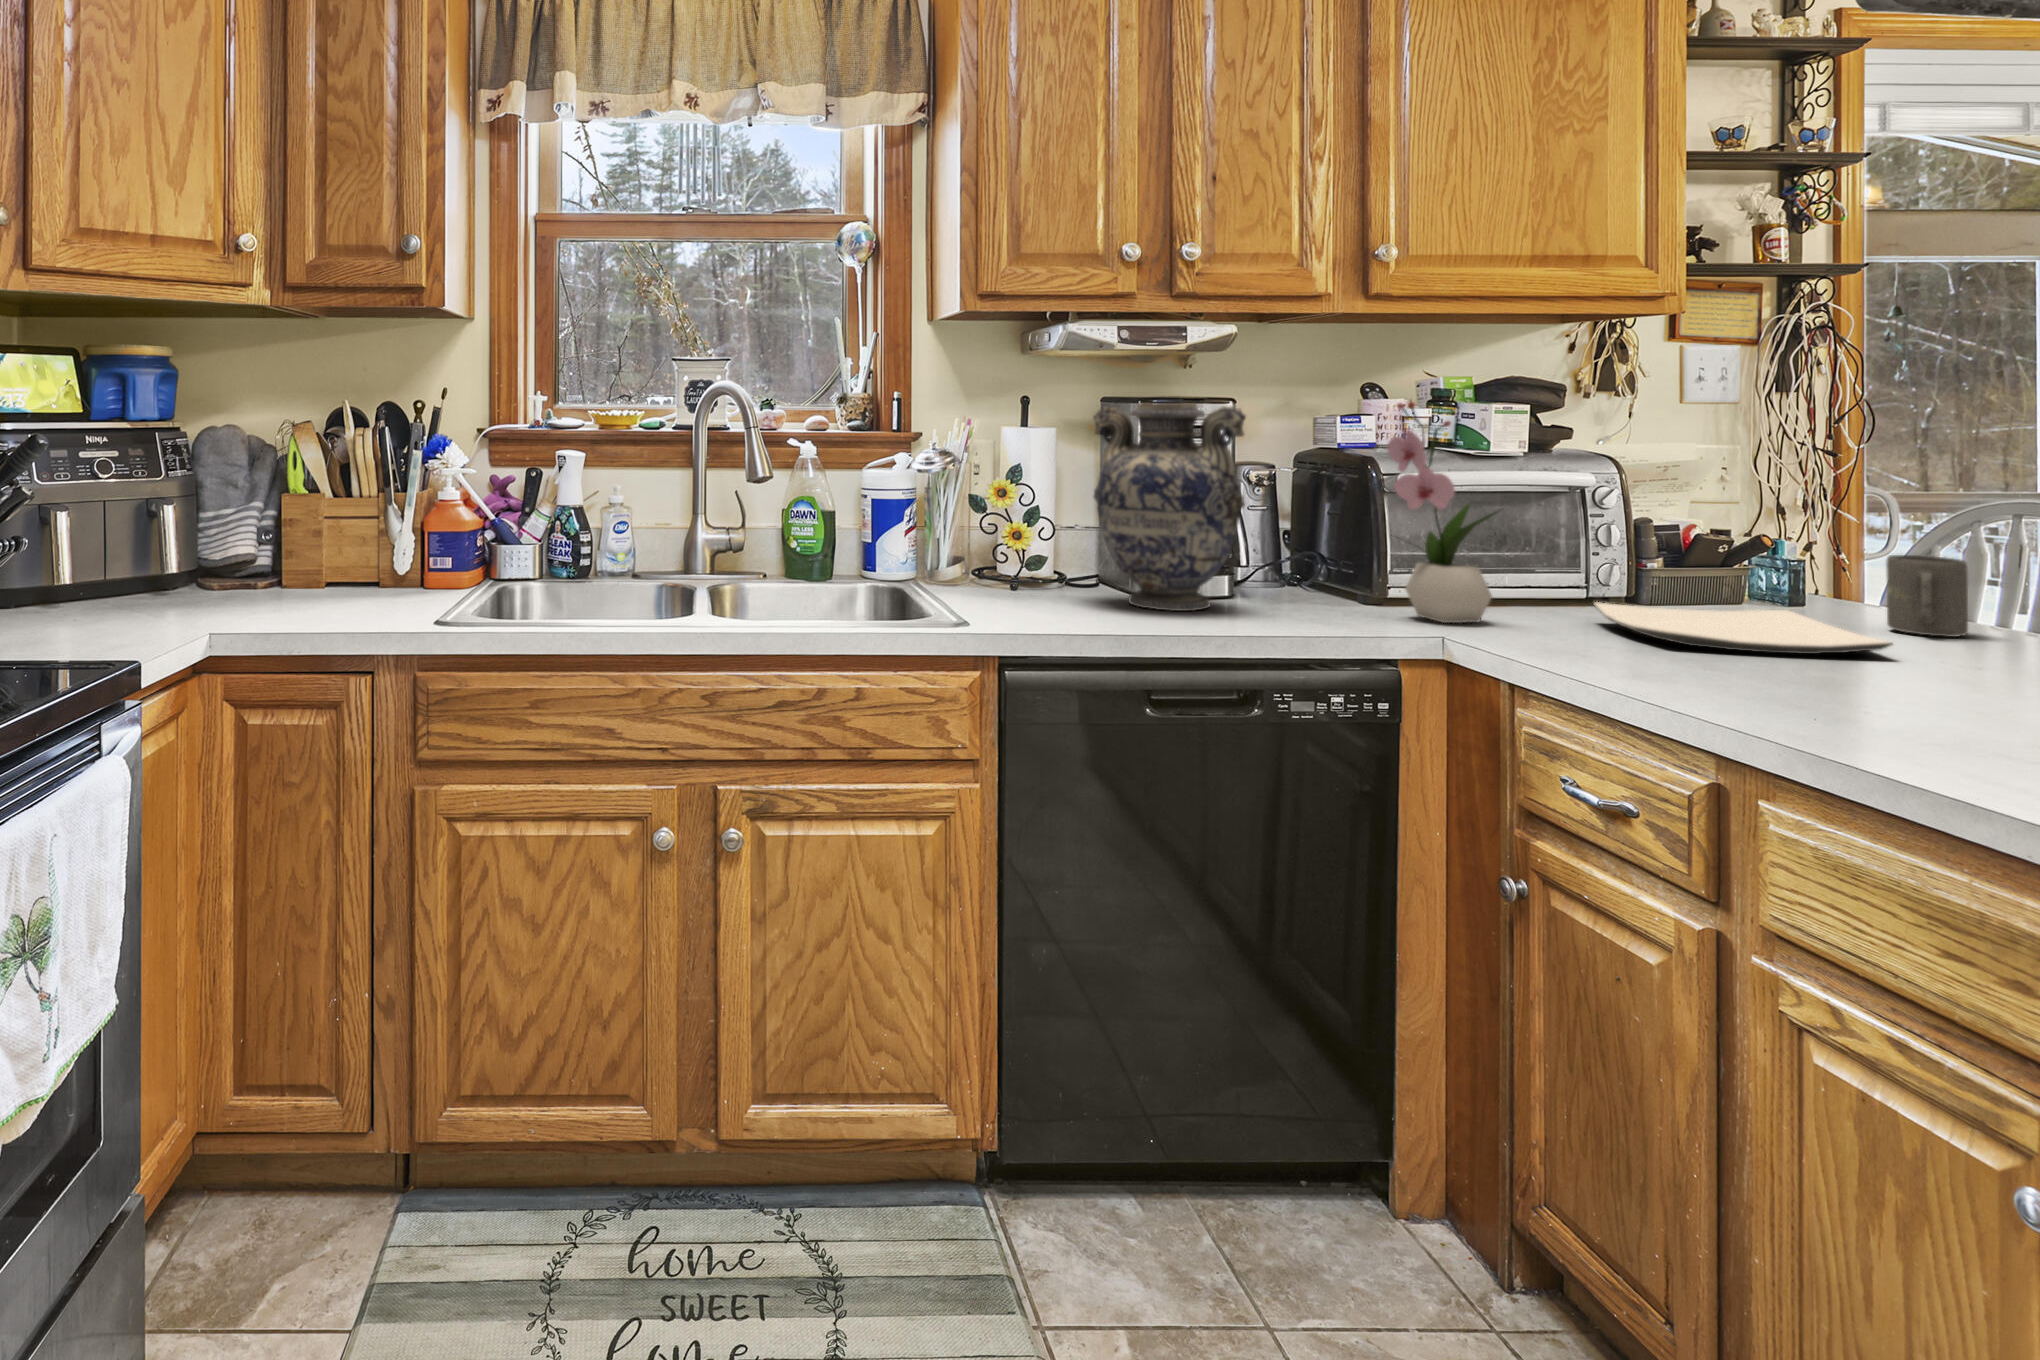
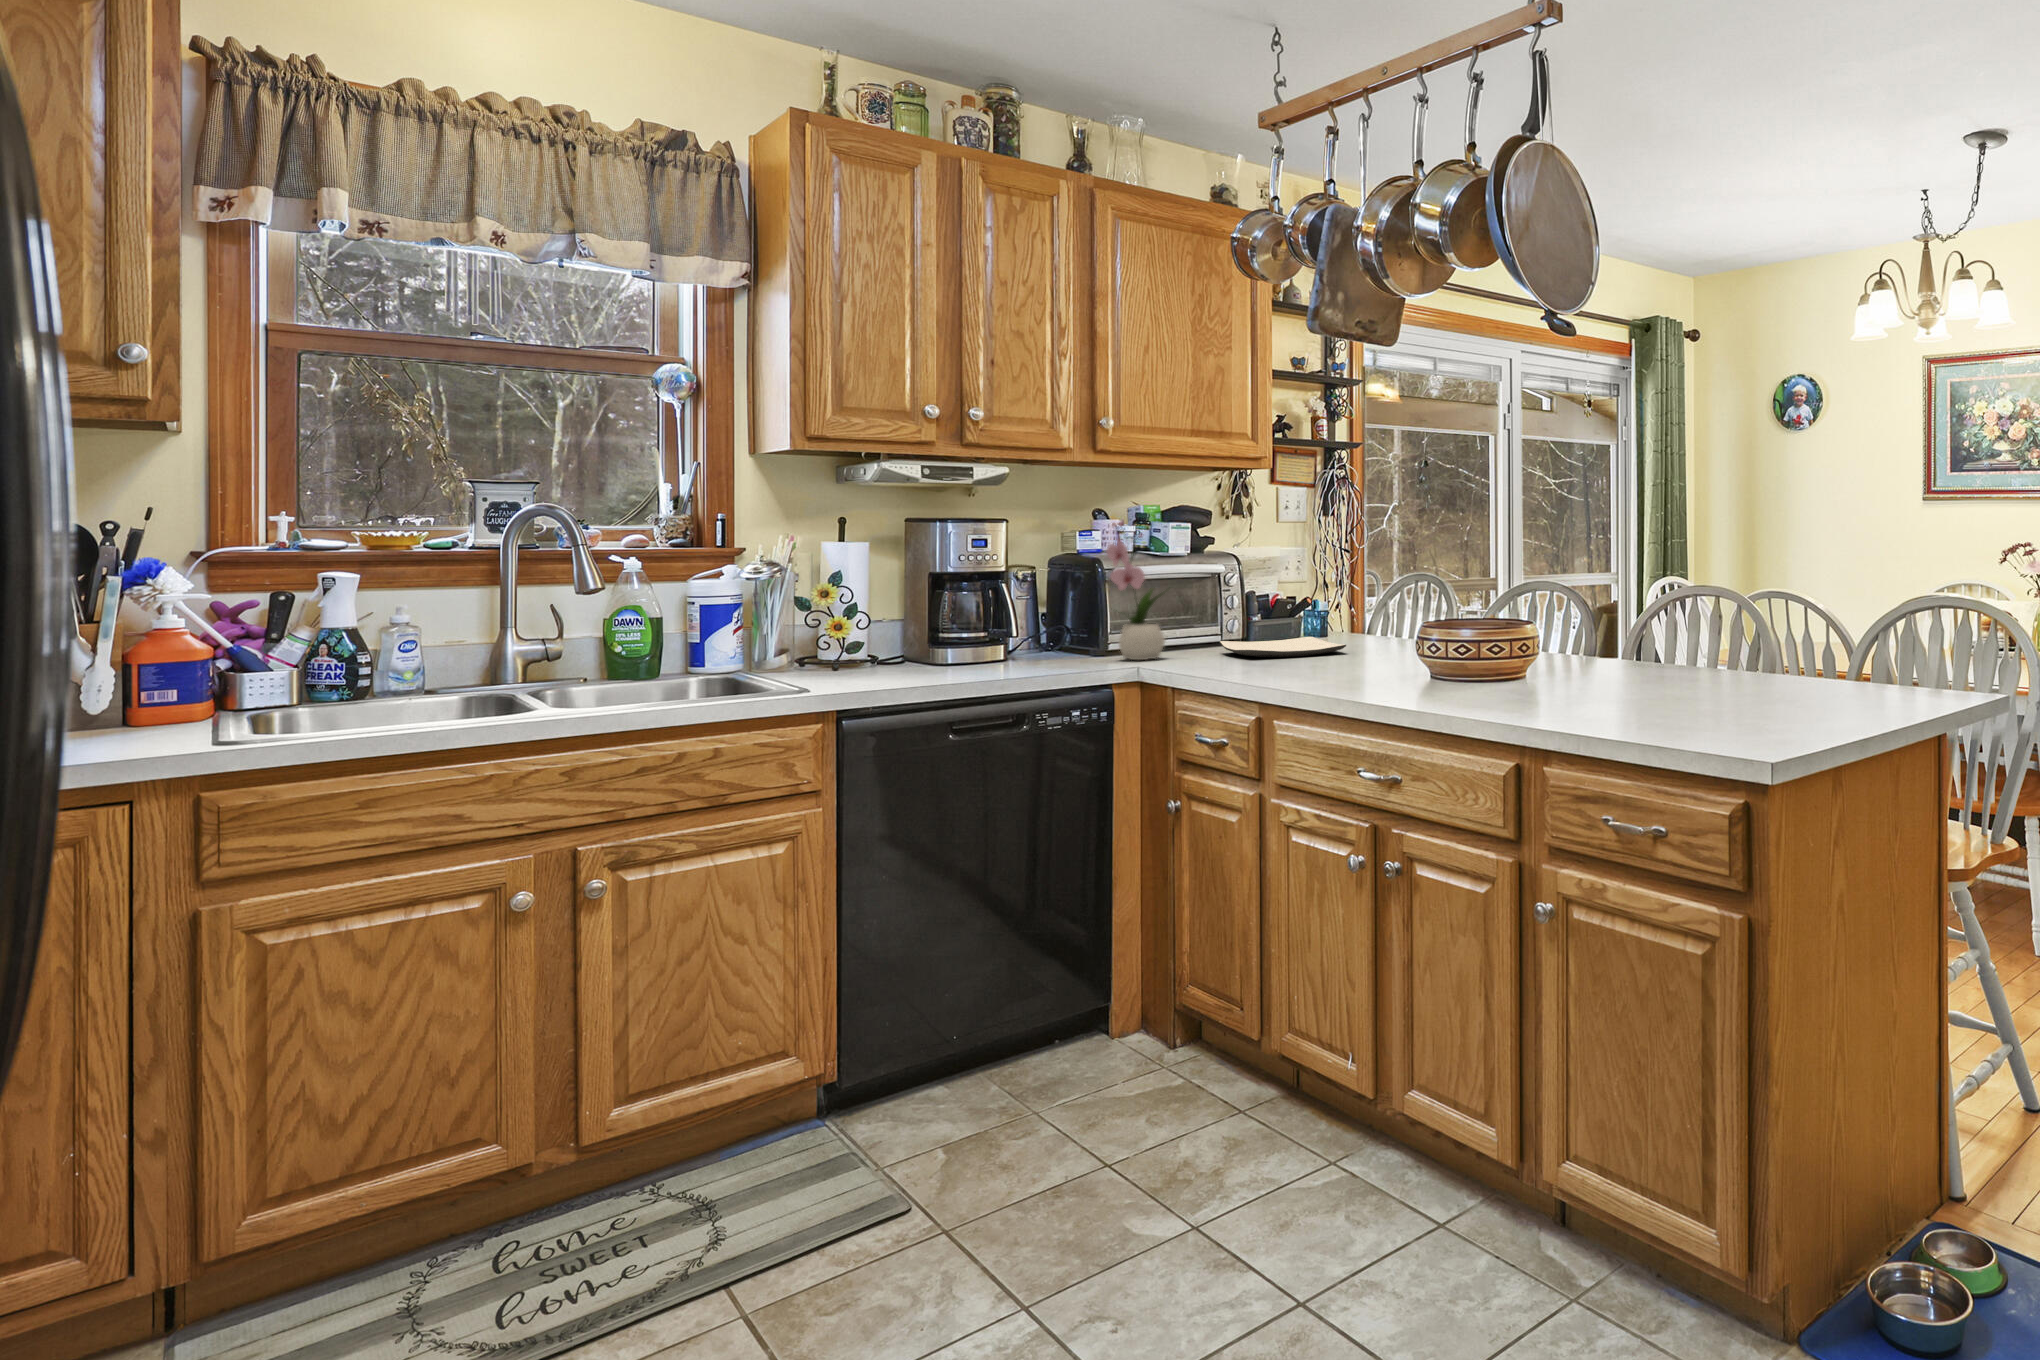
vase: present [1094,403,1246,611] -> none [903,523,1016,671]
mug: present [1886,555,1968,637] -> none [1354,603,1385,644]

